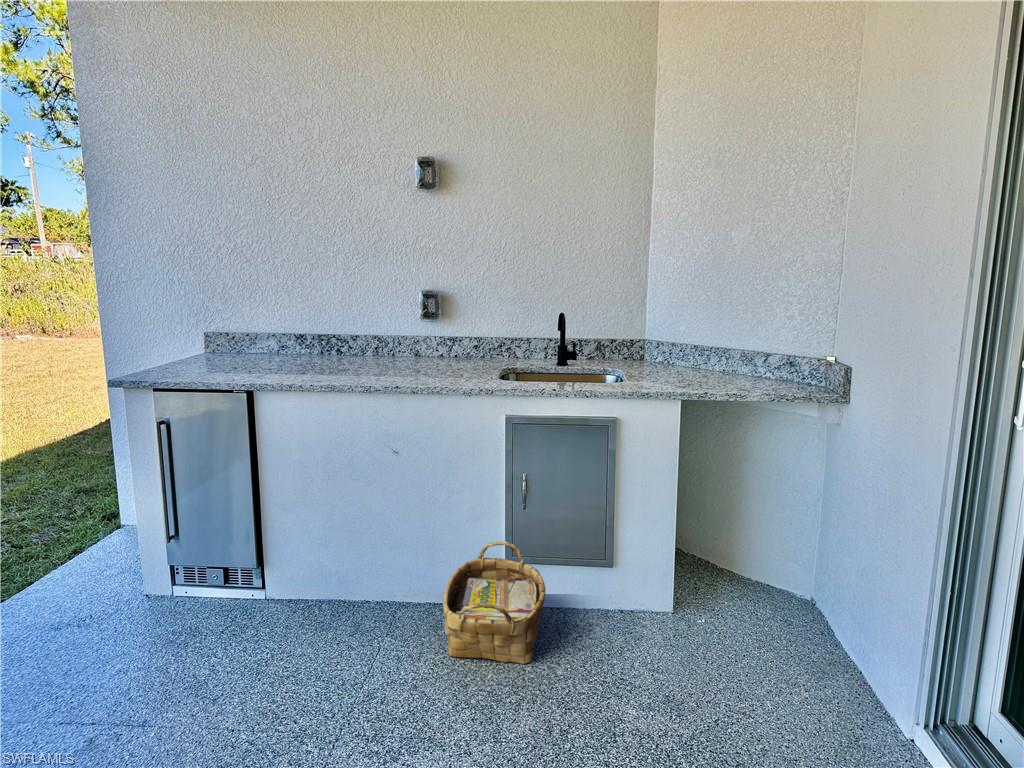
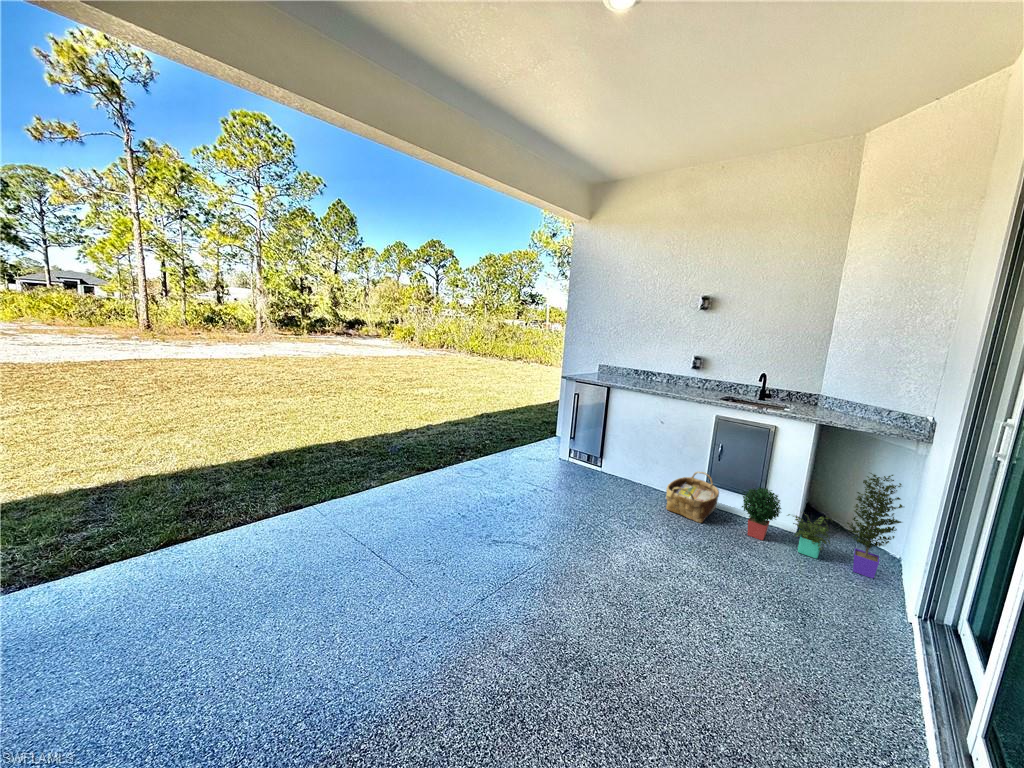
potted plant: none [592,469,847,659] -> present [742,473,903,578]

